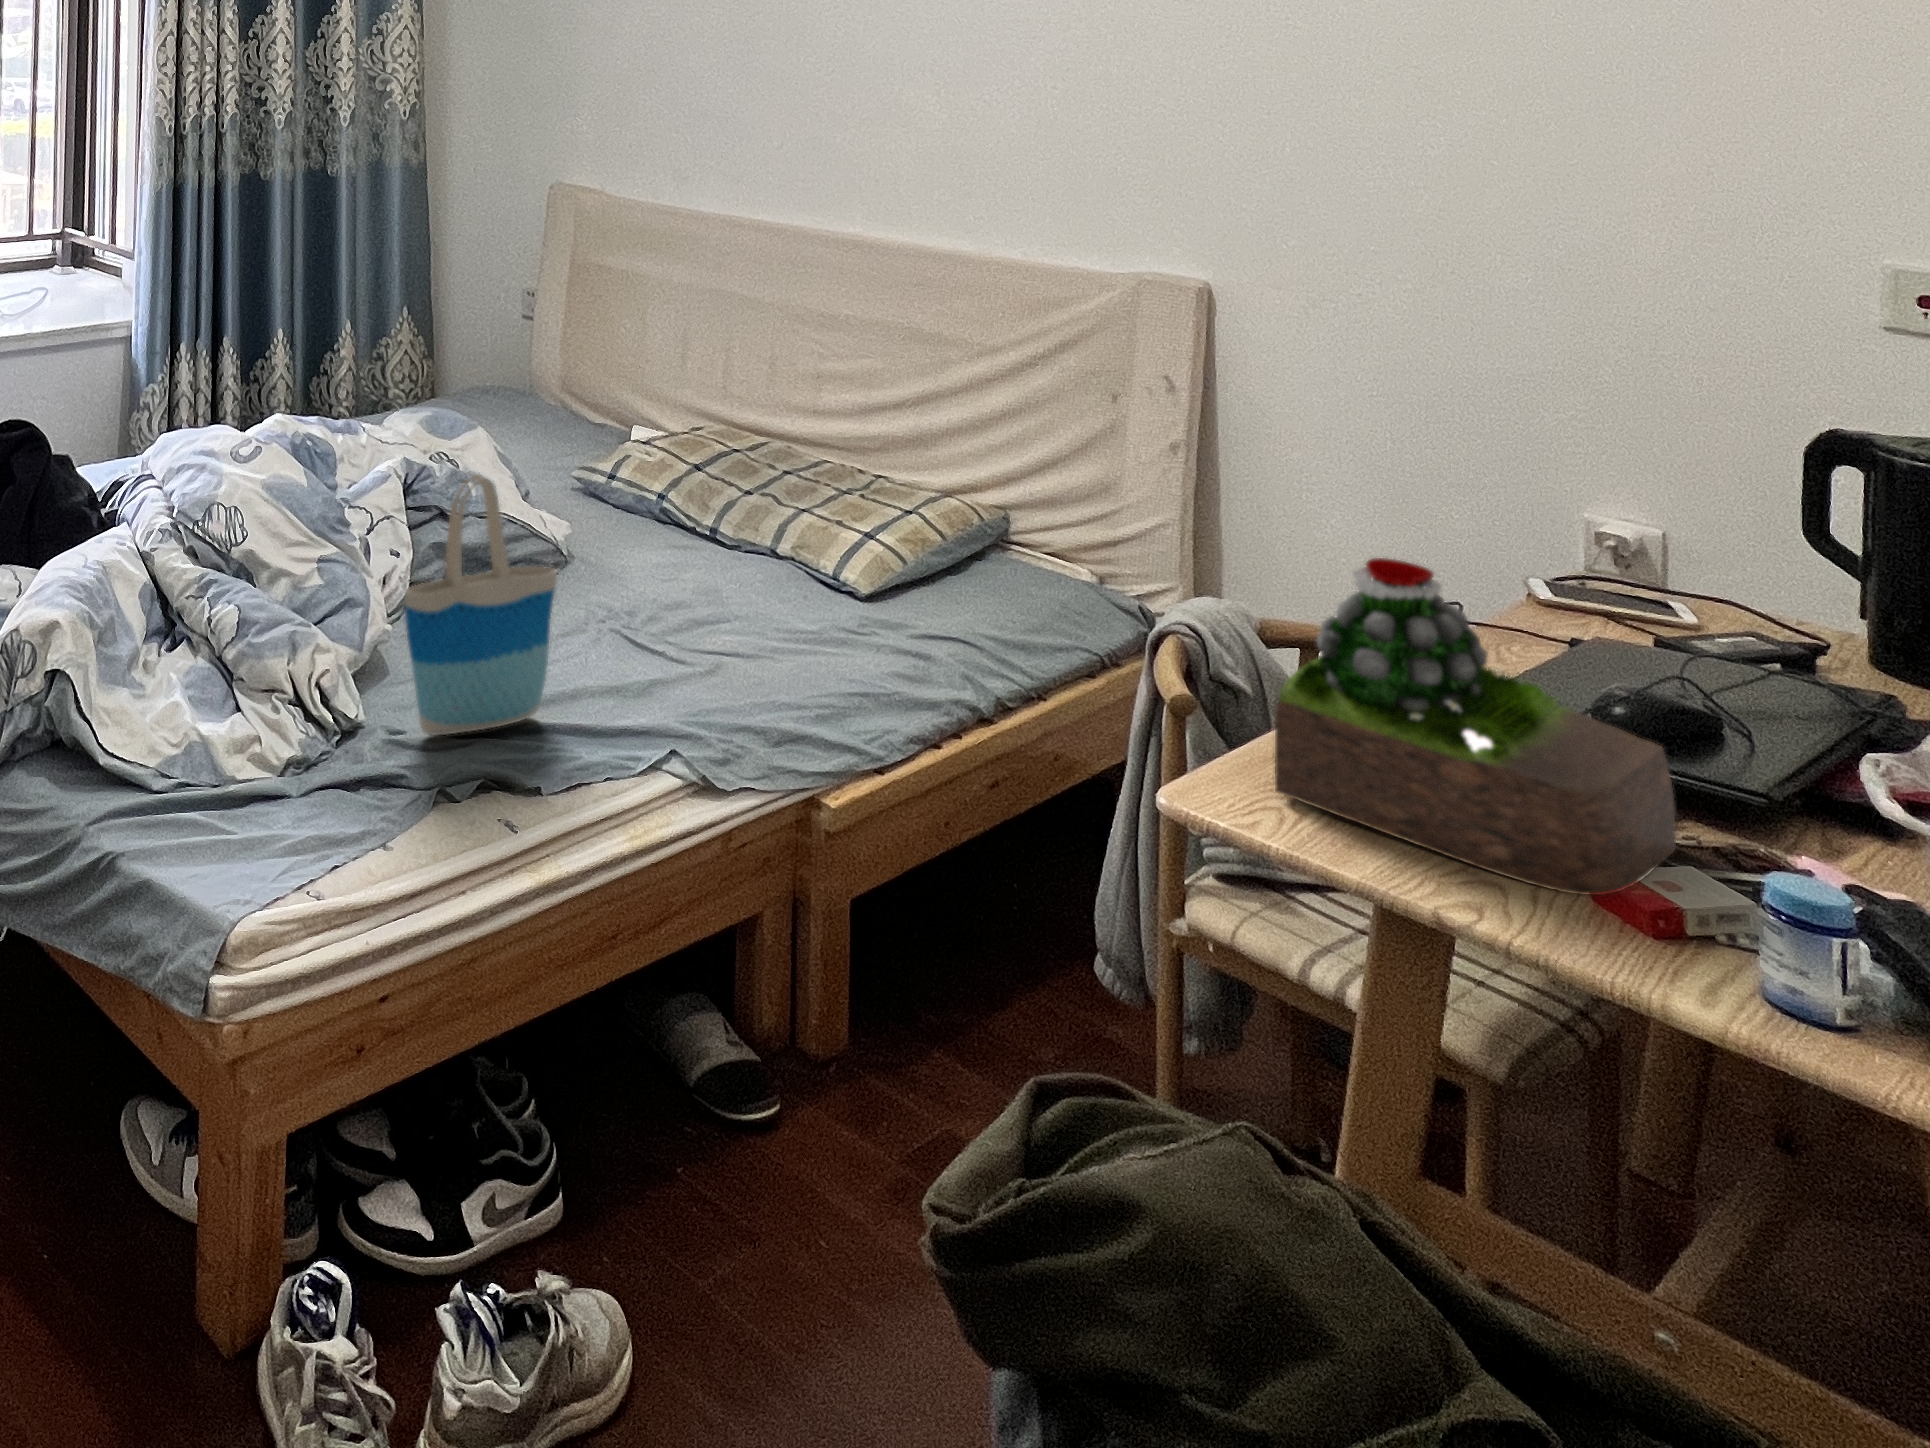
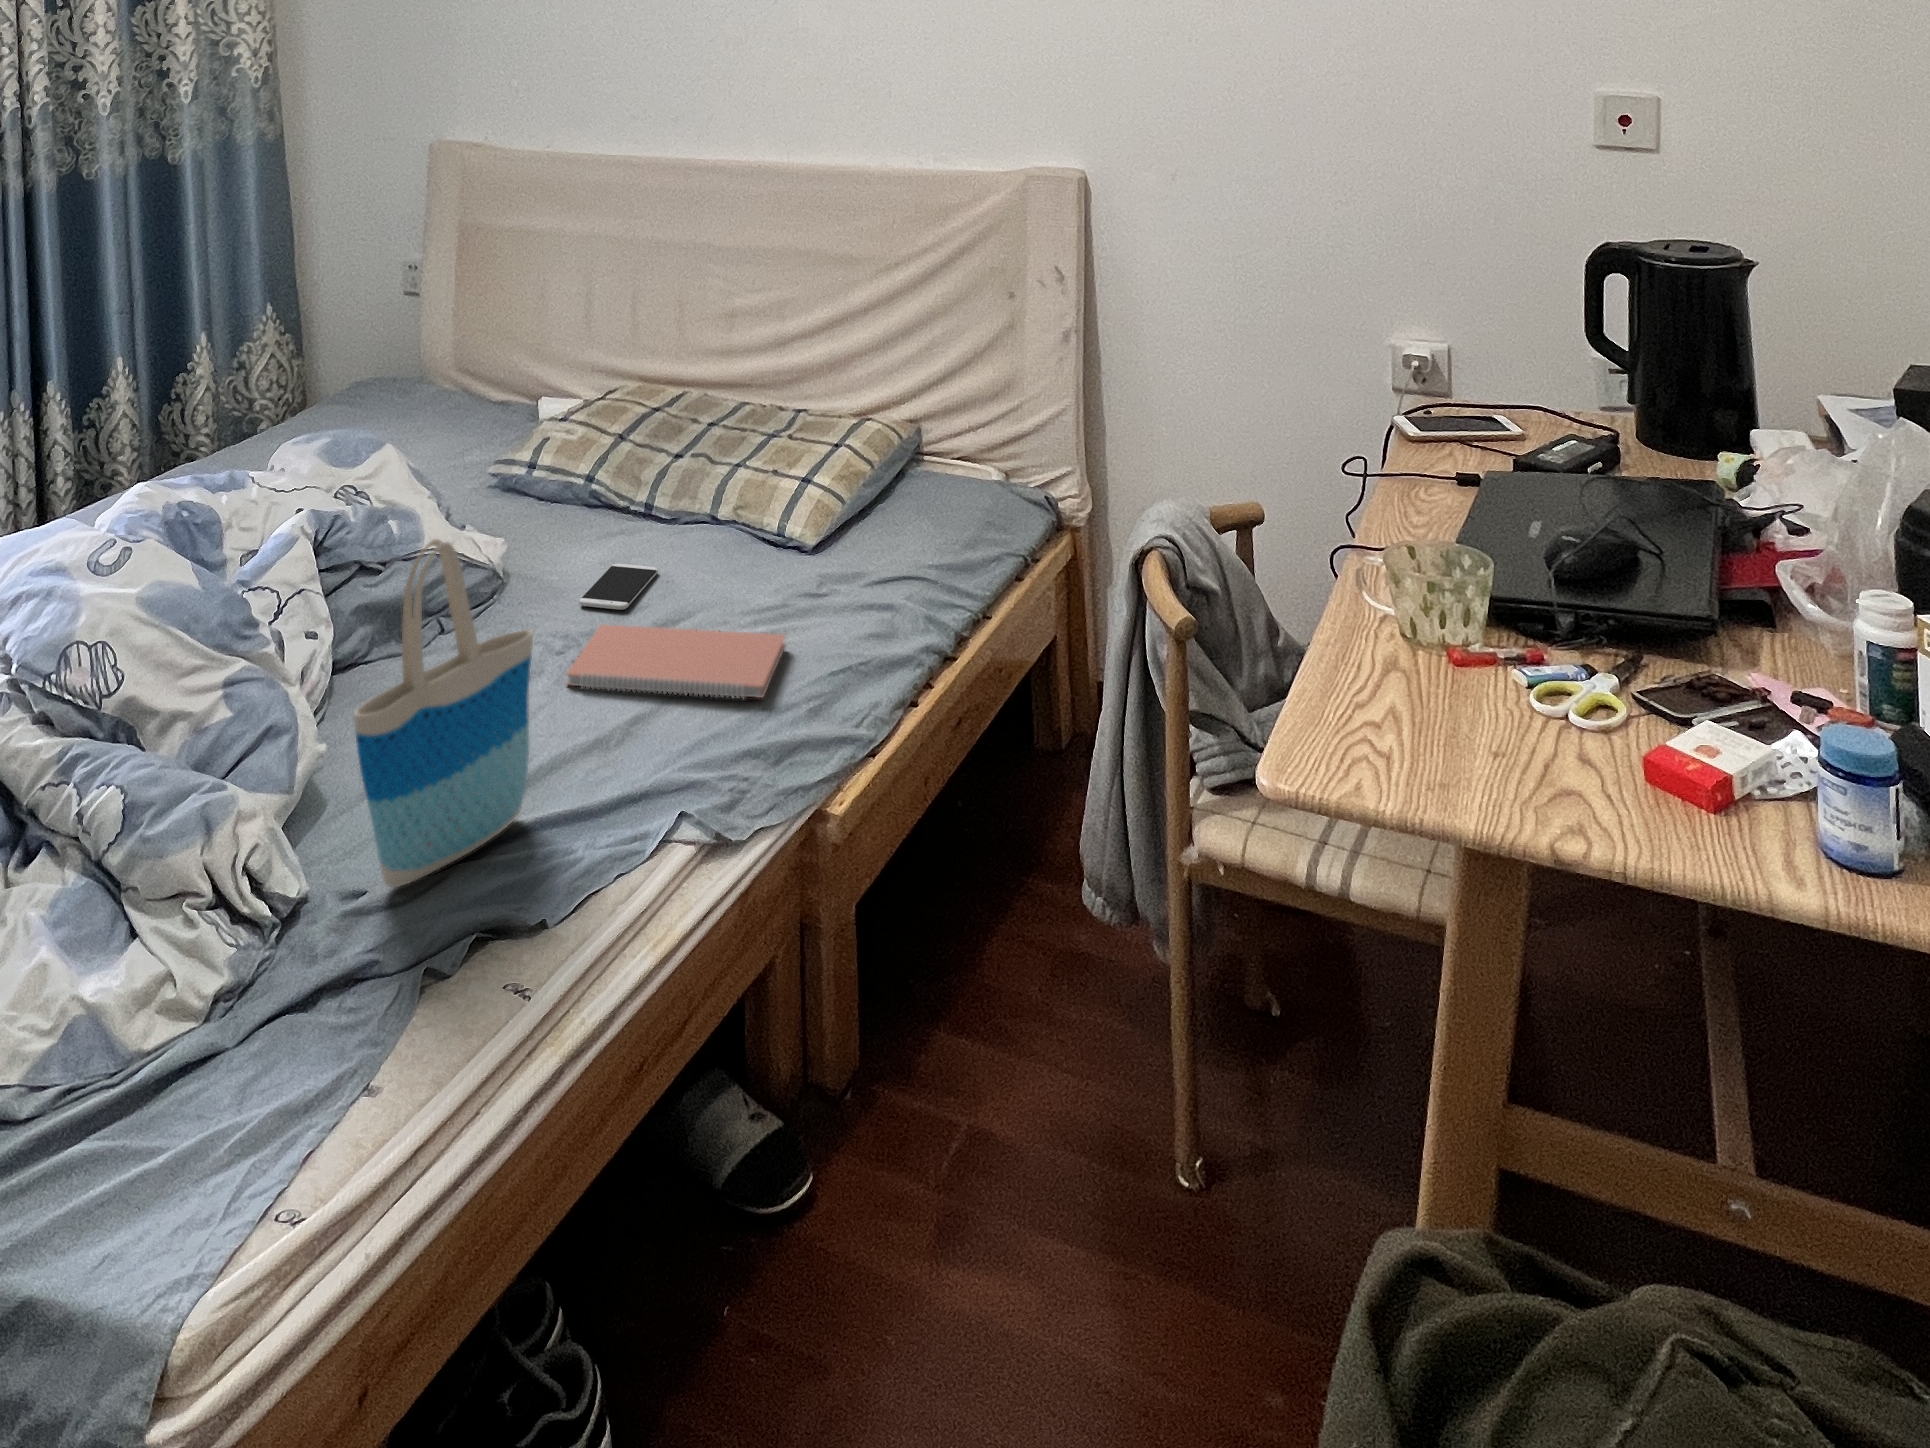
succulent plant: present [1275,558,1676,895] -> none [1341,459,1659,779]
smartphone: none [626,562,703,597] -> present [579,564,658,610]
notebook: none [598,602,807,688] -> present [566,624,786,698]

